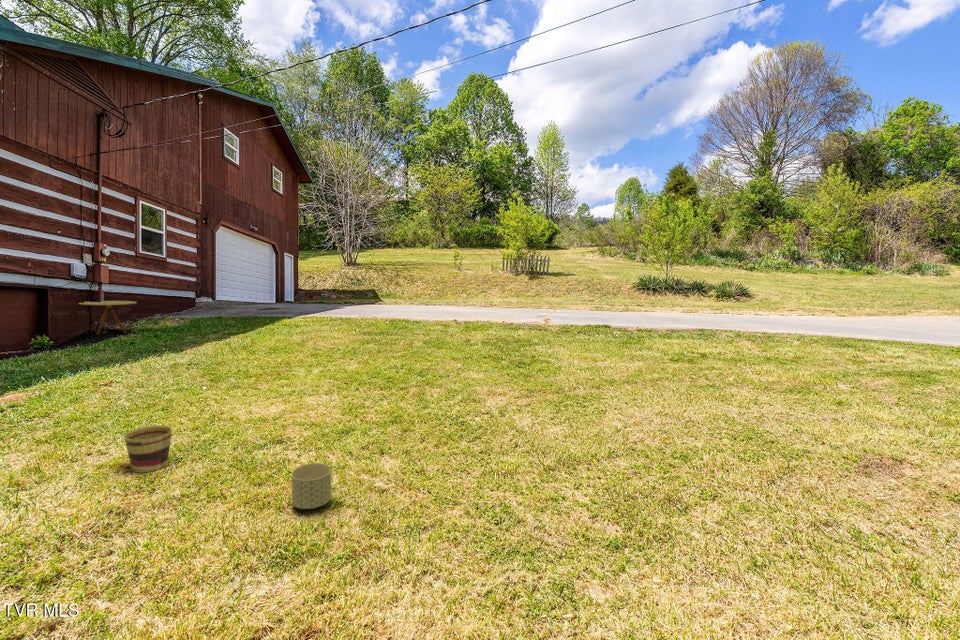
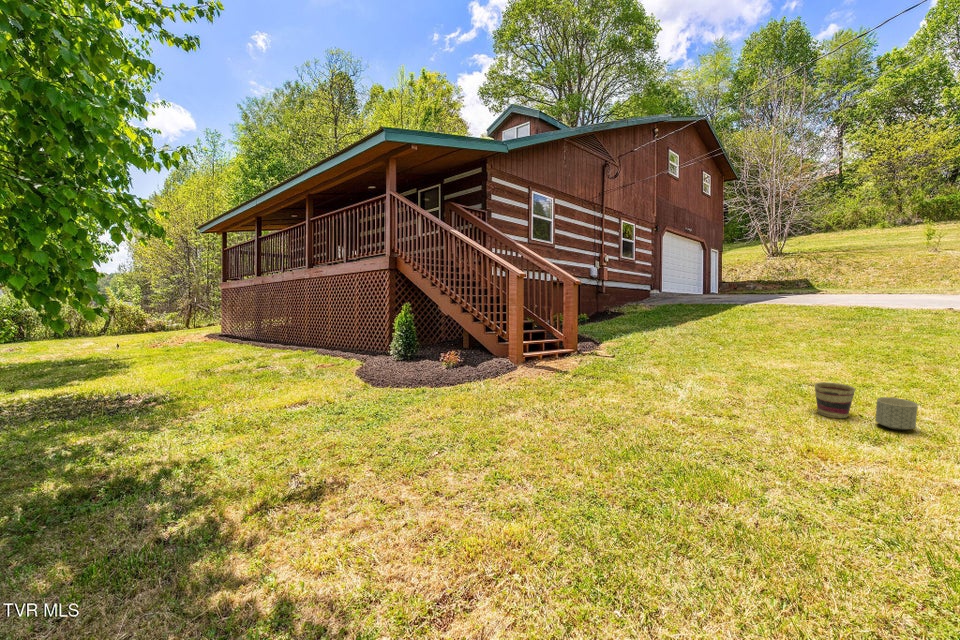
round table: present [79,301,137,334] -> none [594,292,626,315]
basket: present [124,425,172,473] -> present [815,382,855,418]

